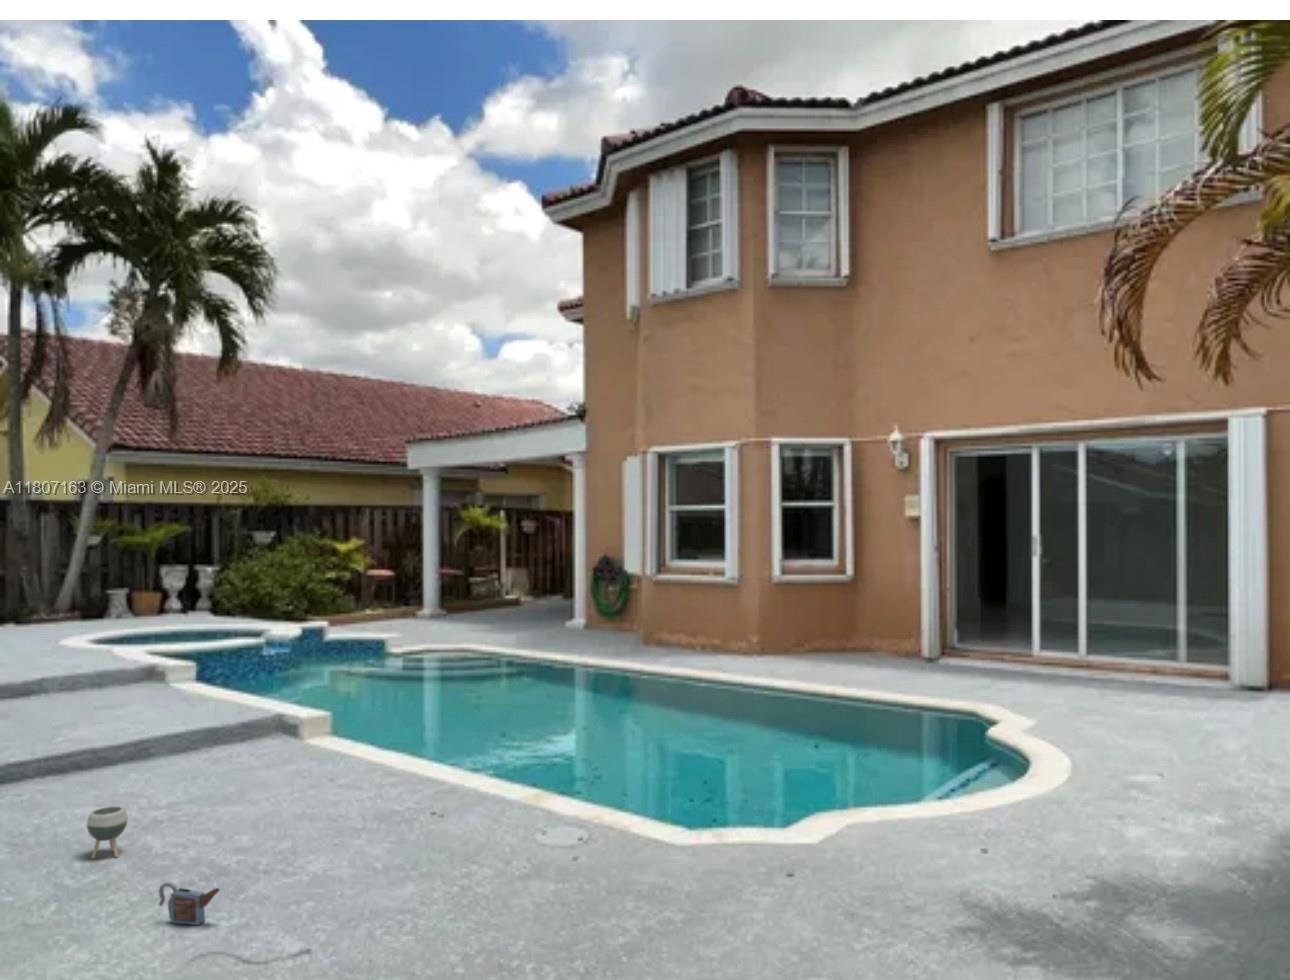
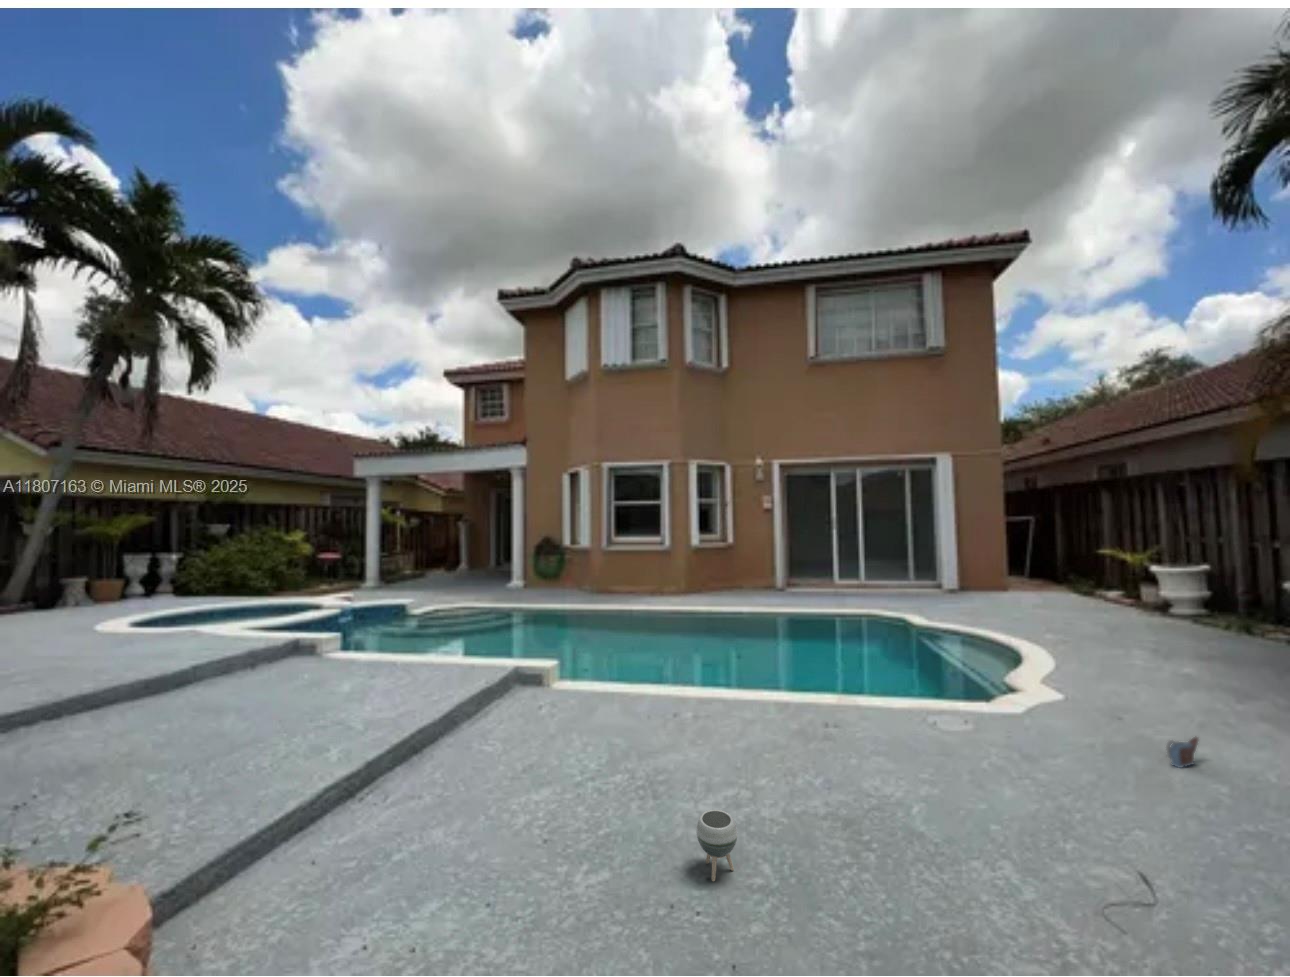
watering can: present [159,882,220,925] -> present [1166,737,1198,767]

